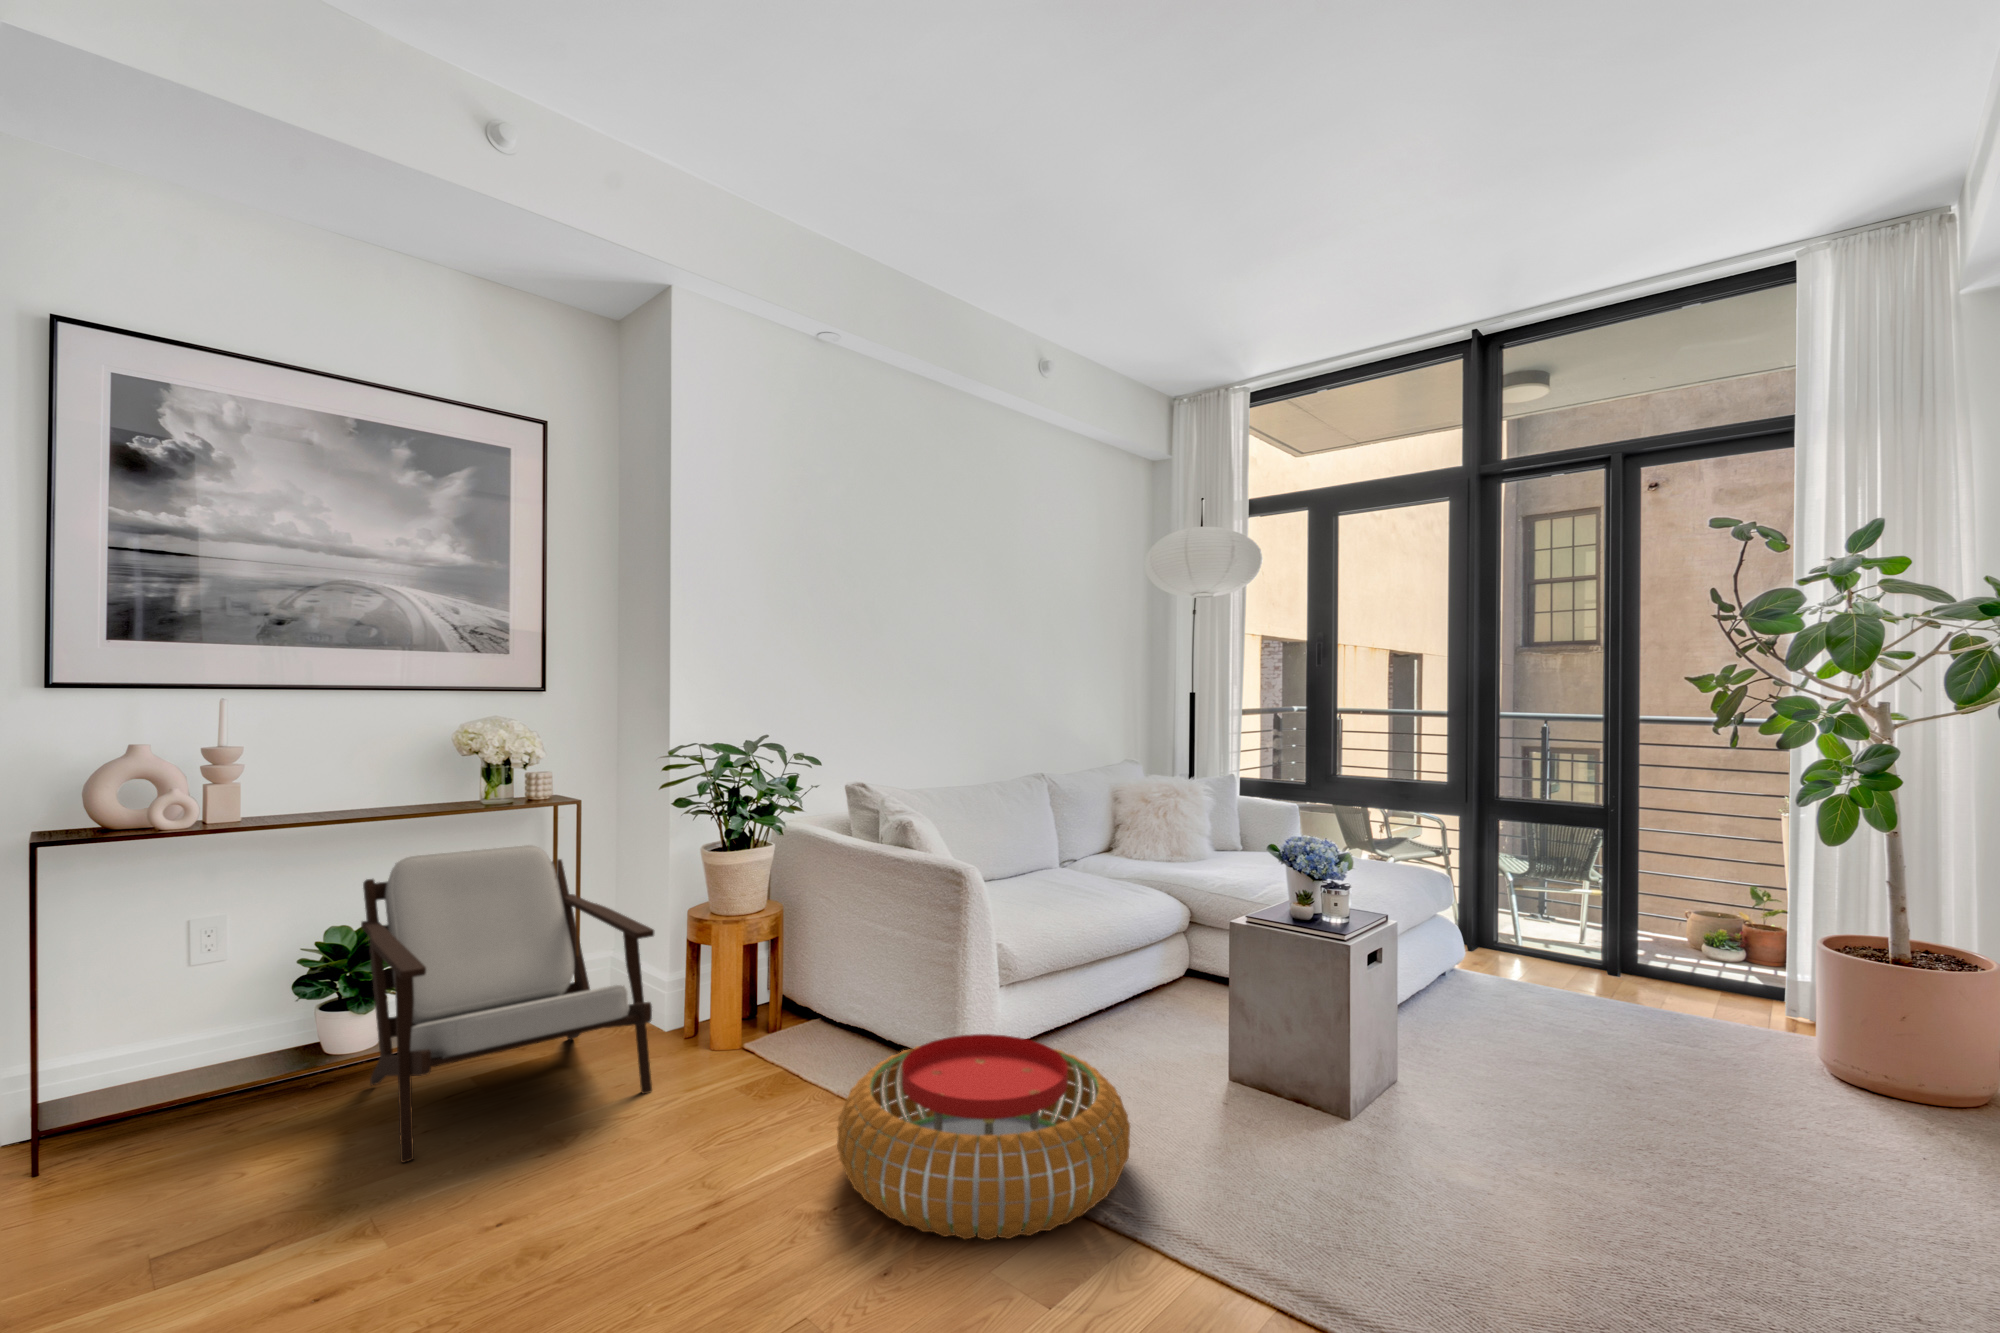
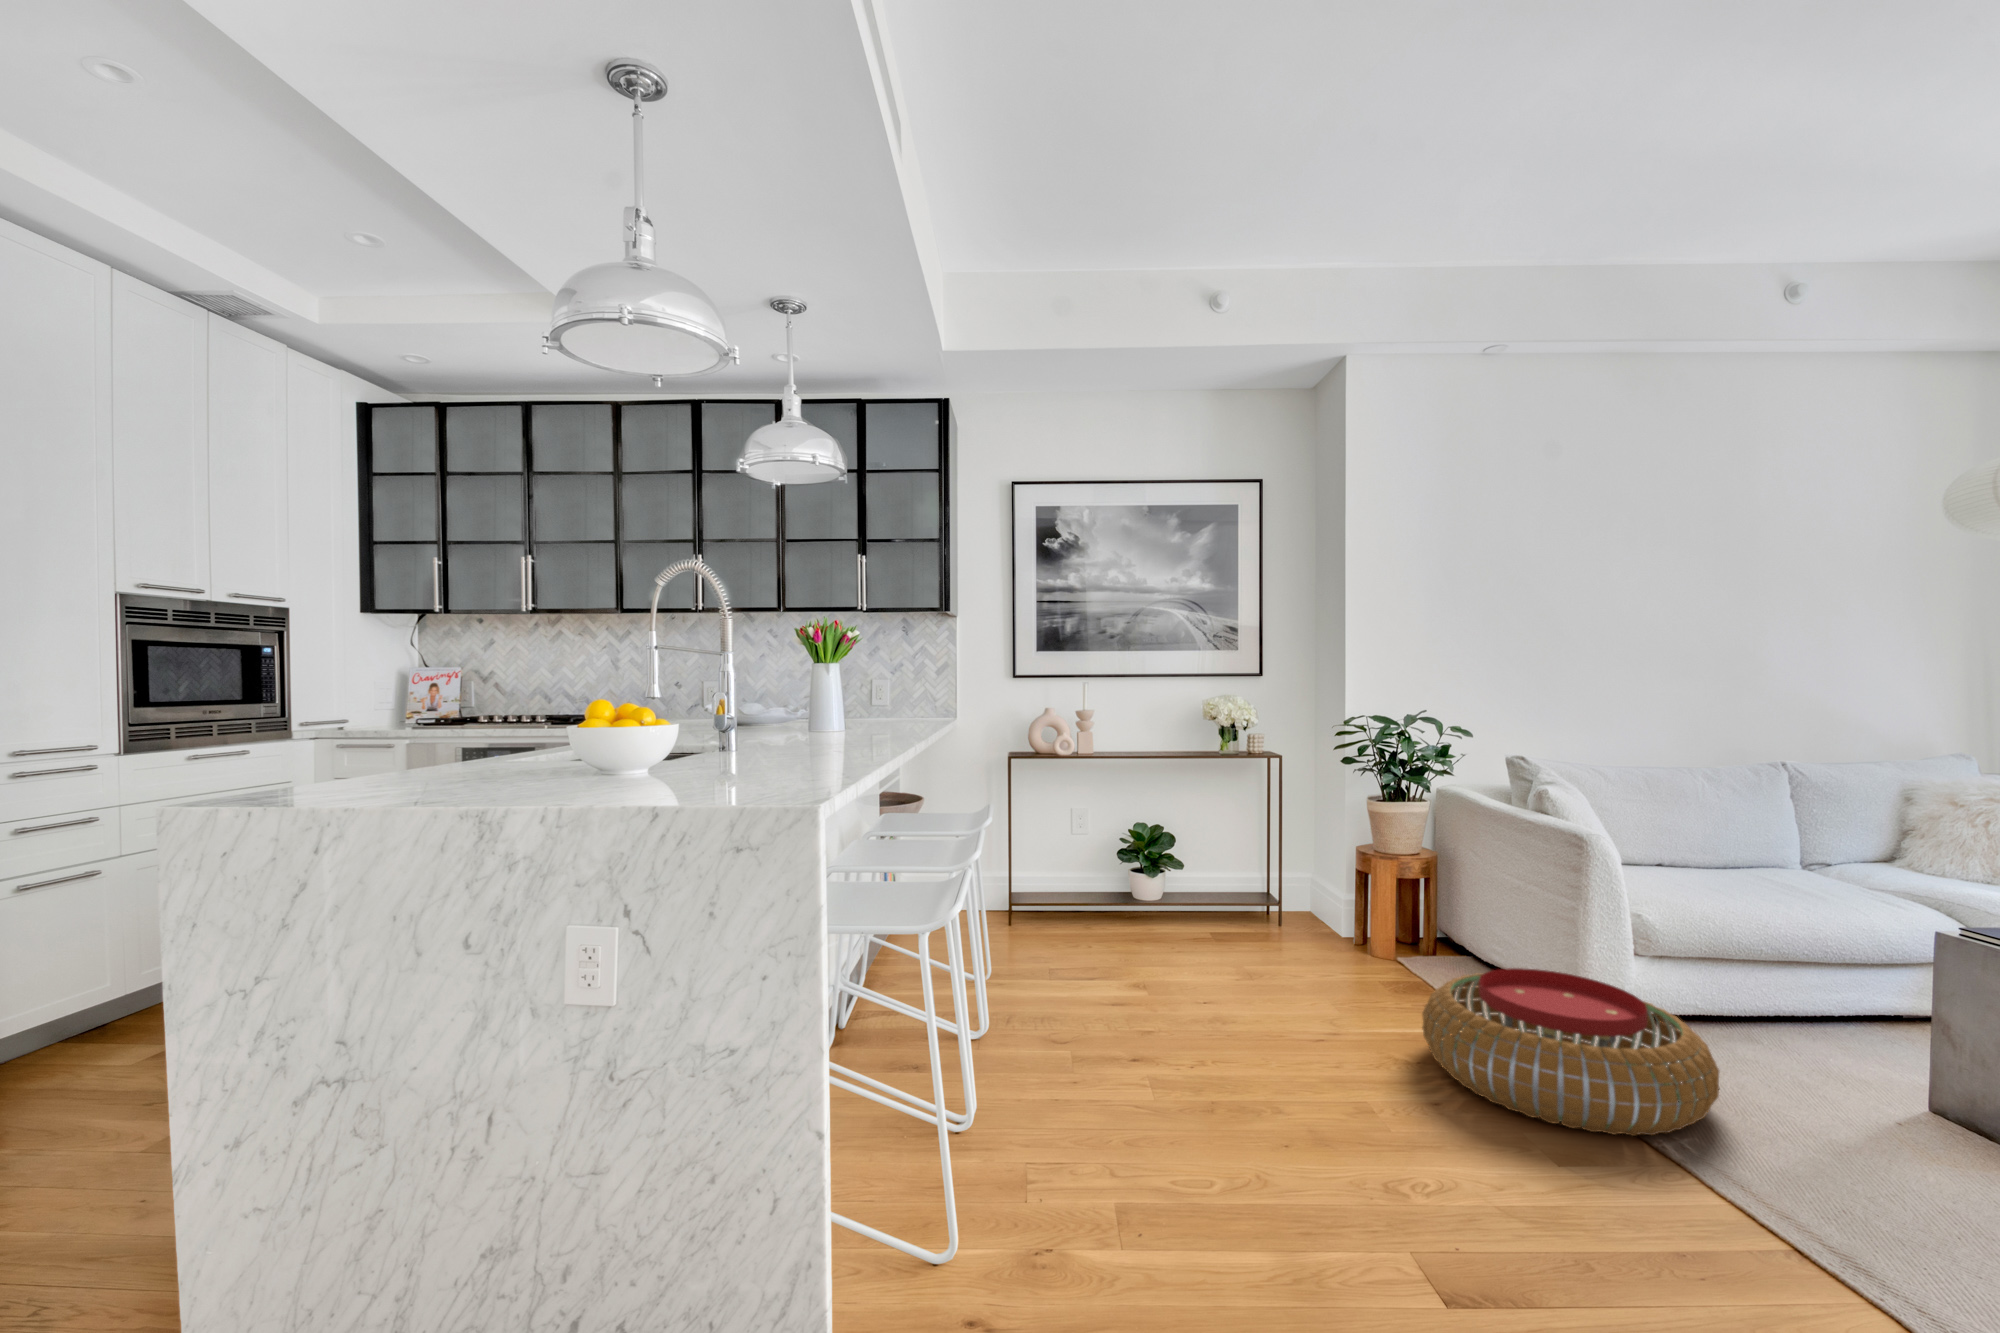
armchair: present [361,845,654,1163] -> none [1153,783,1320,965]

